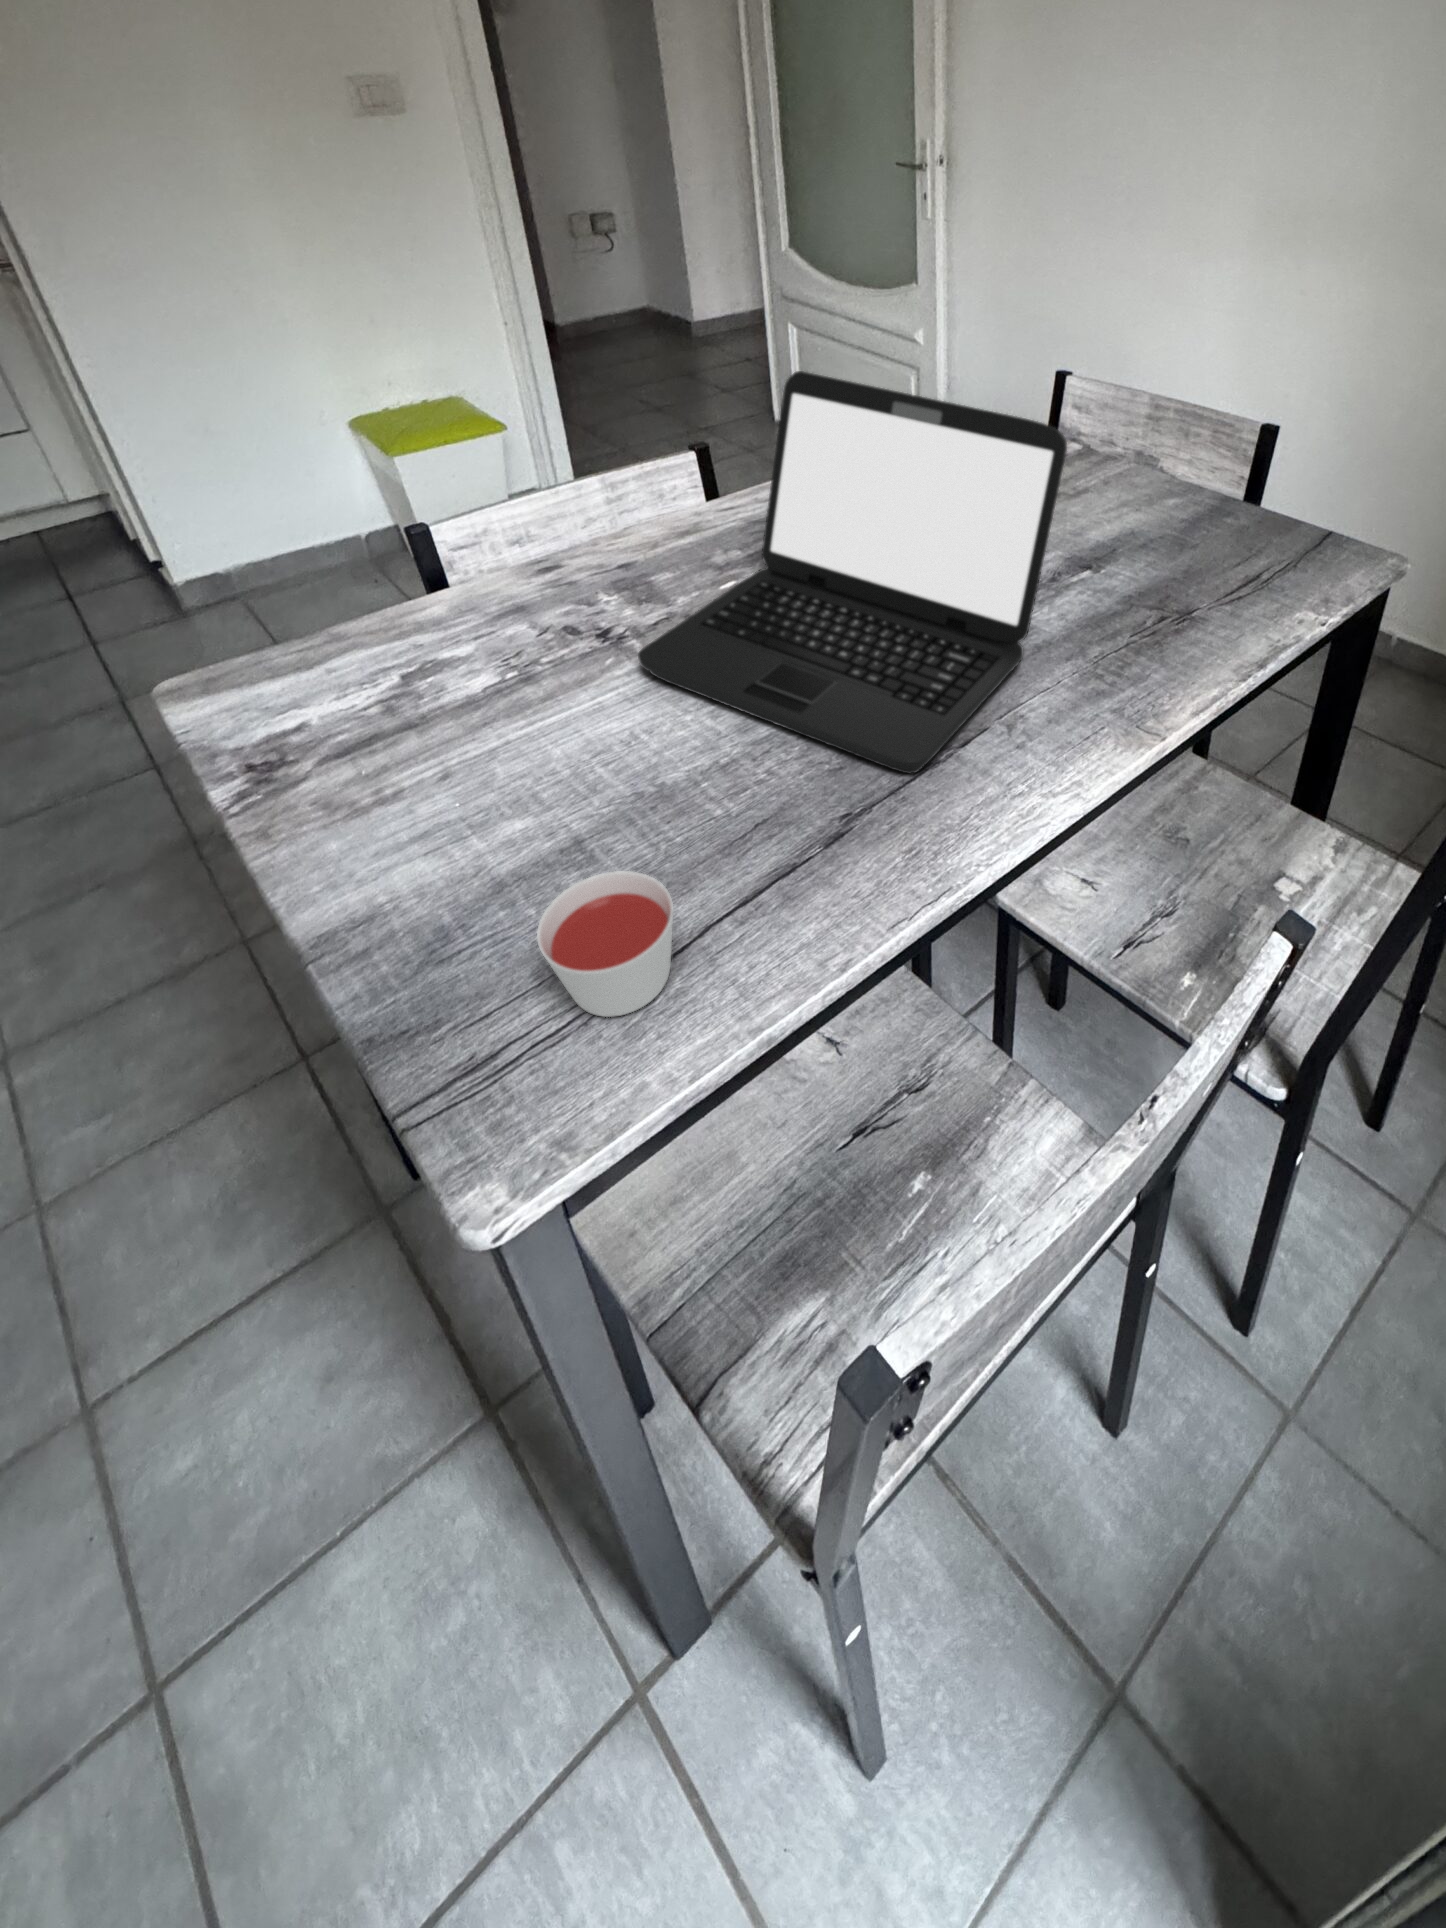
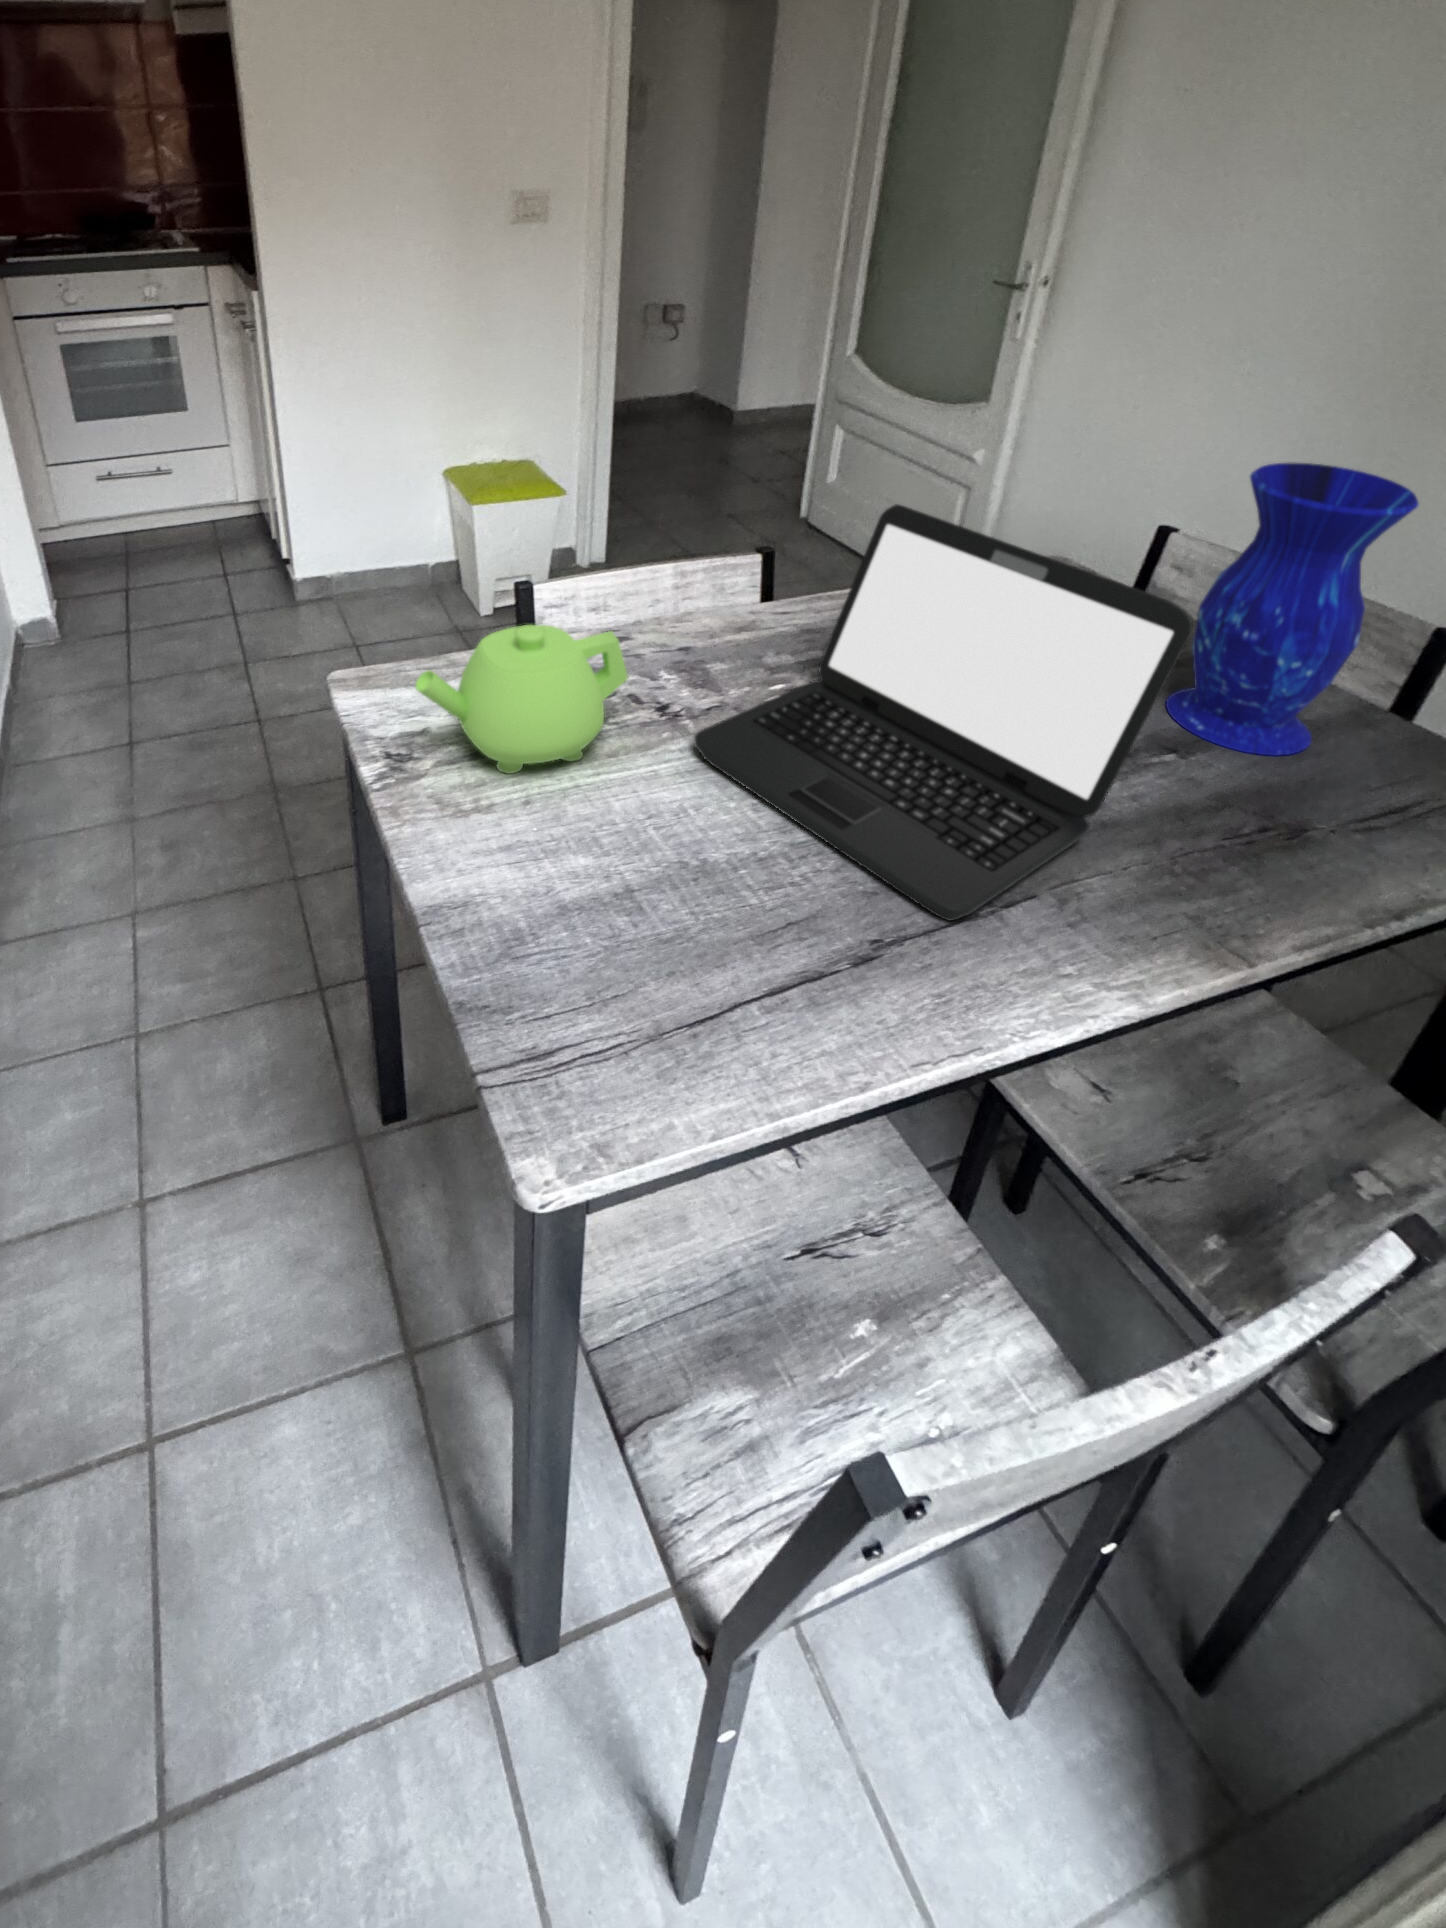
vase: none [1078,286,1222,554] -> present [1166,463,1419,756]
teapot: none [257,558,547,750] -> present [415,625,629,774]
candle: present [537,871,673,1017] -> none [607,928,722,1057]

